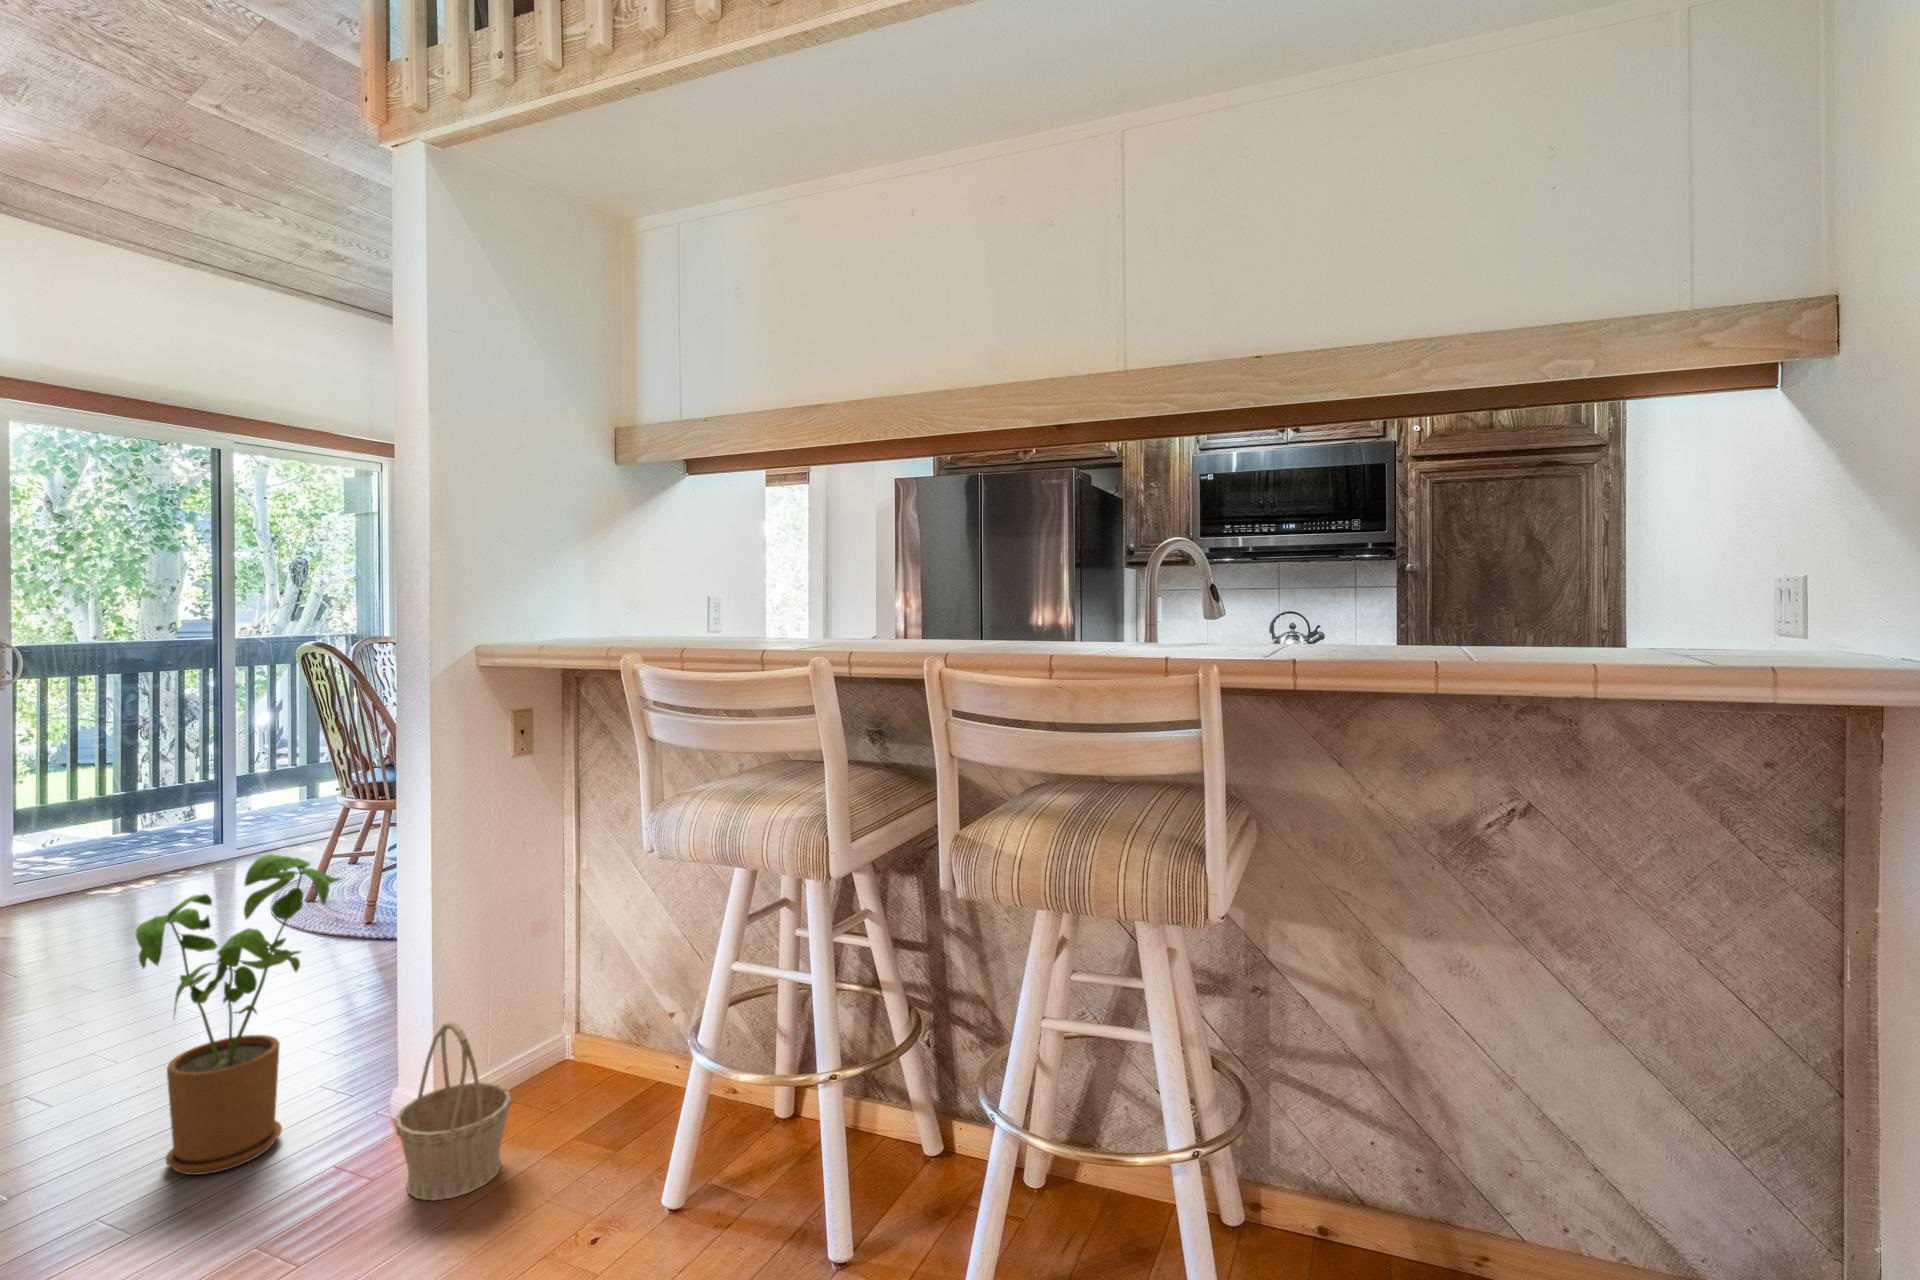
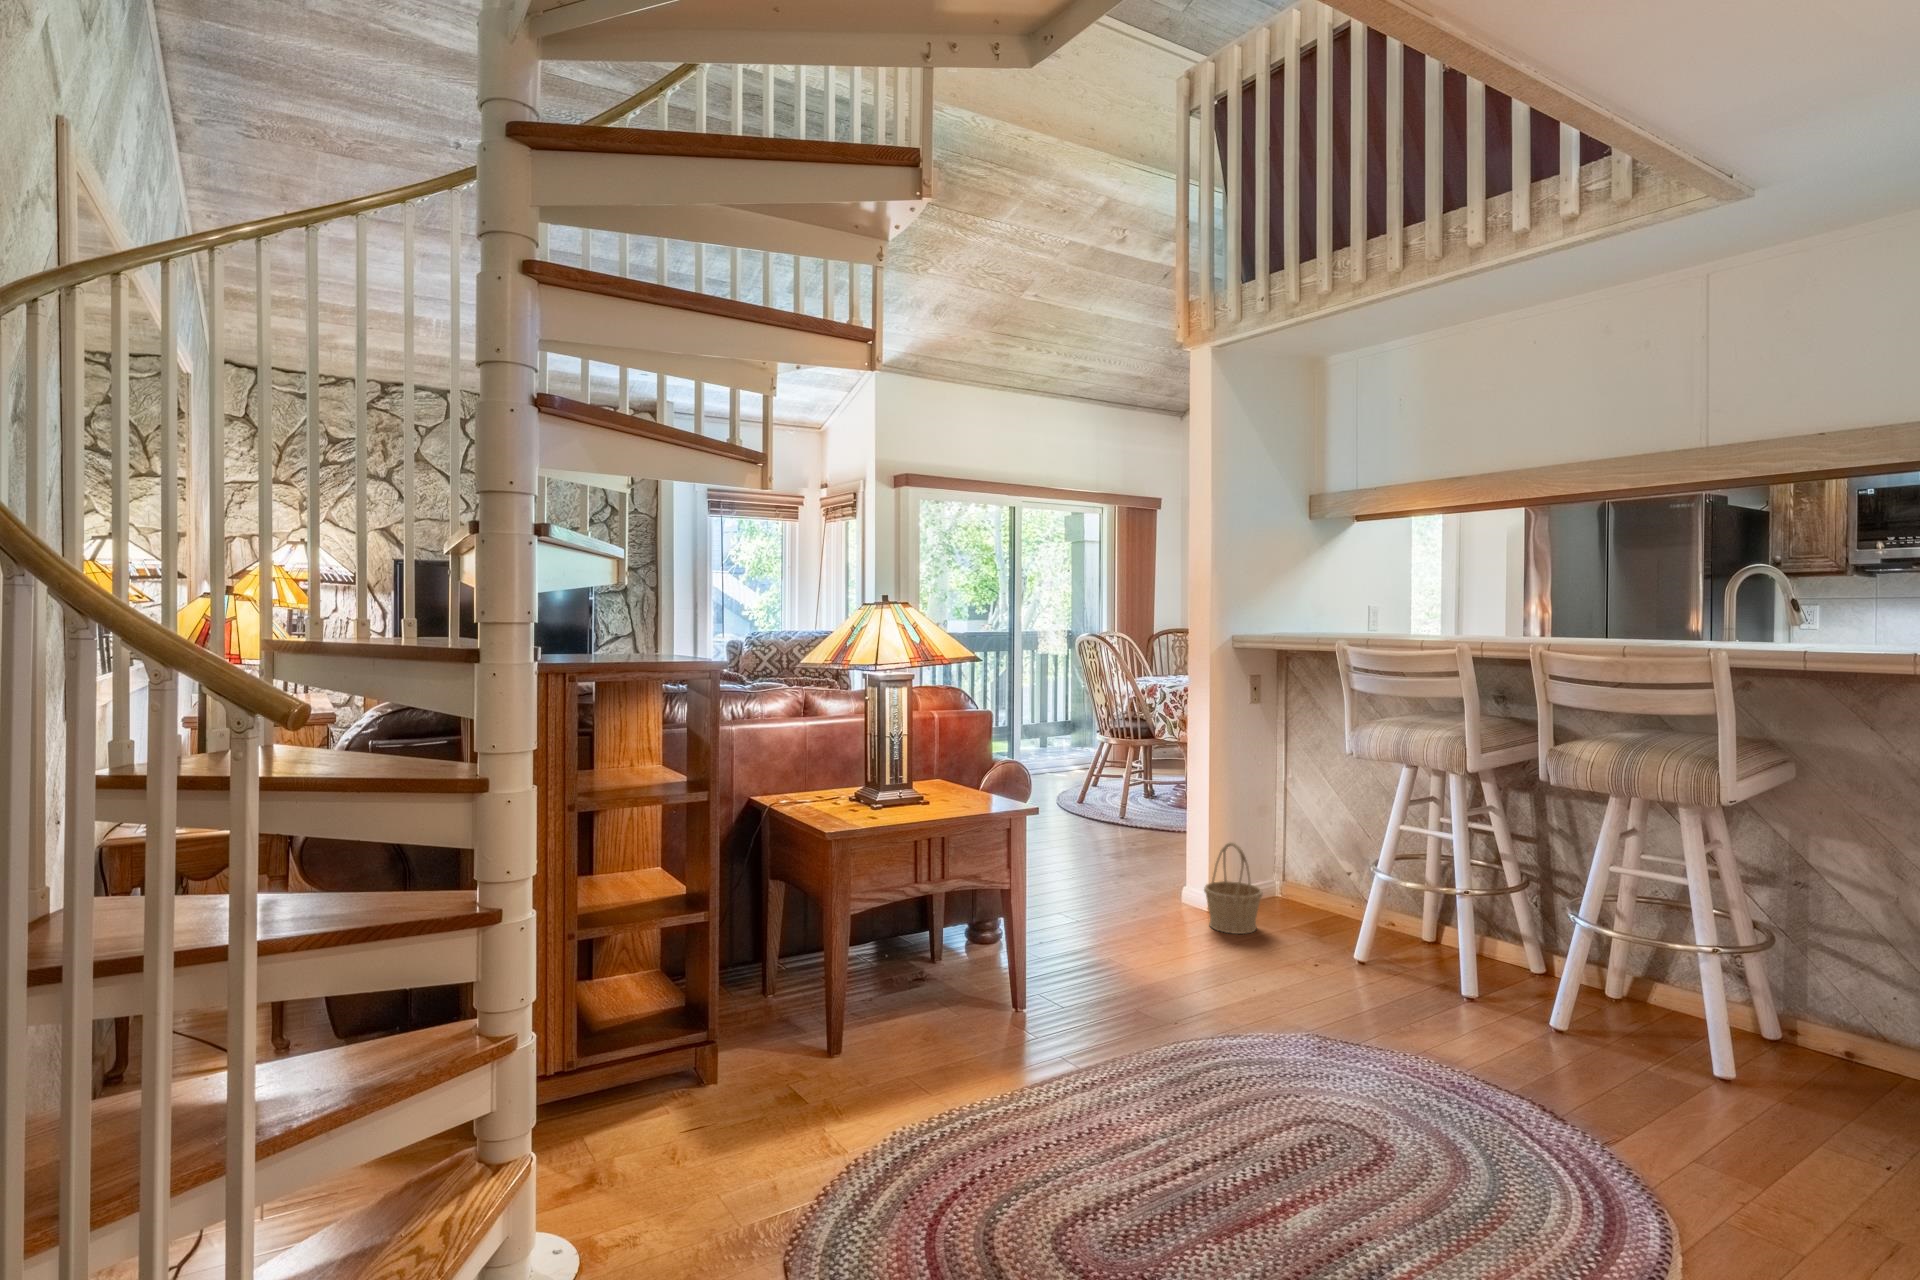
house plant: present [136,854,342,1175] -> none [1074,746,1162,904]

